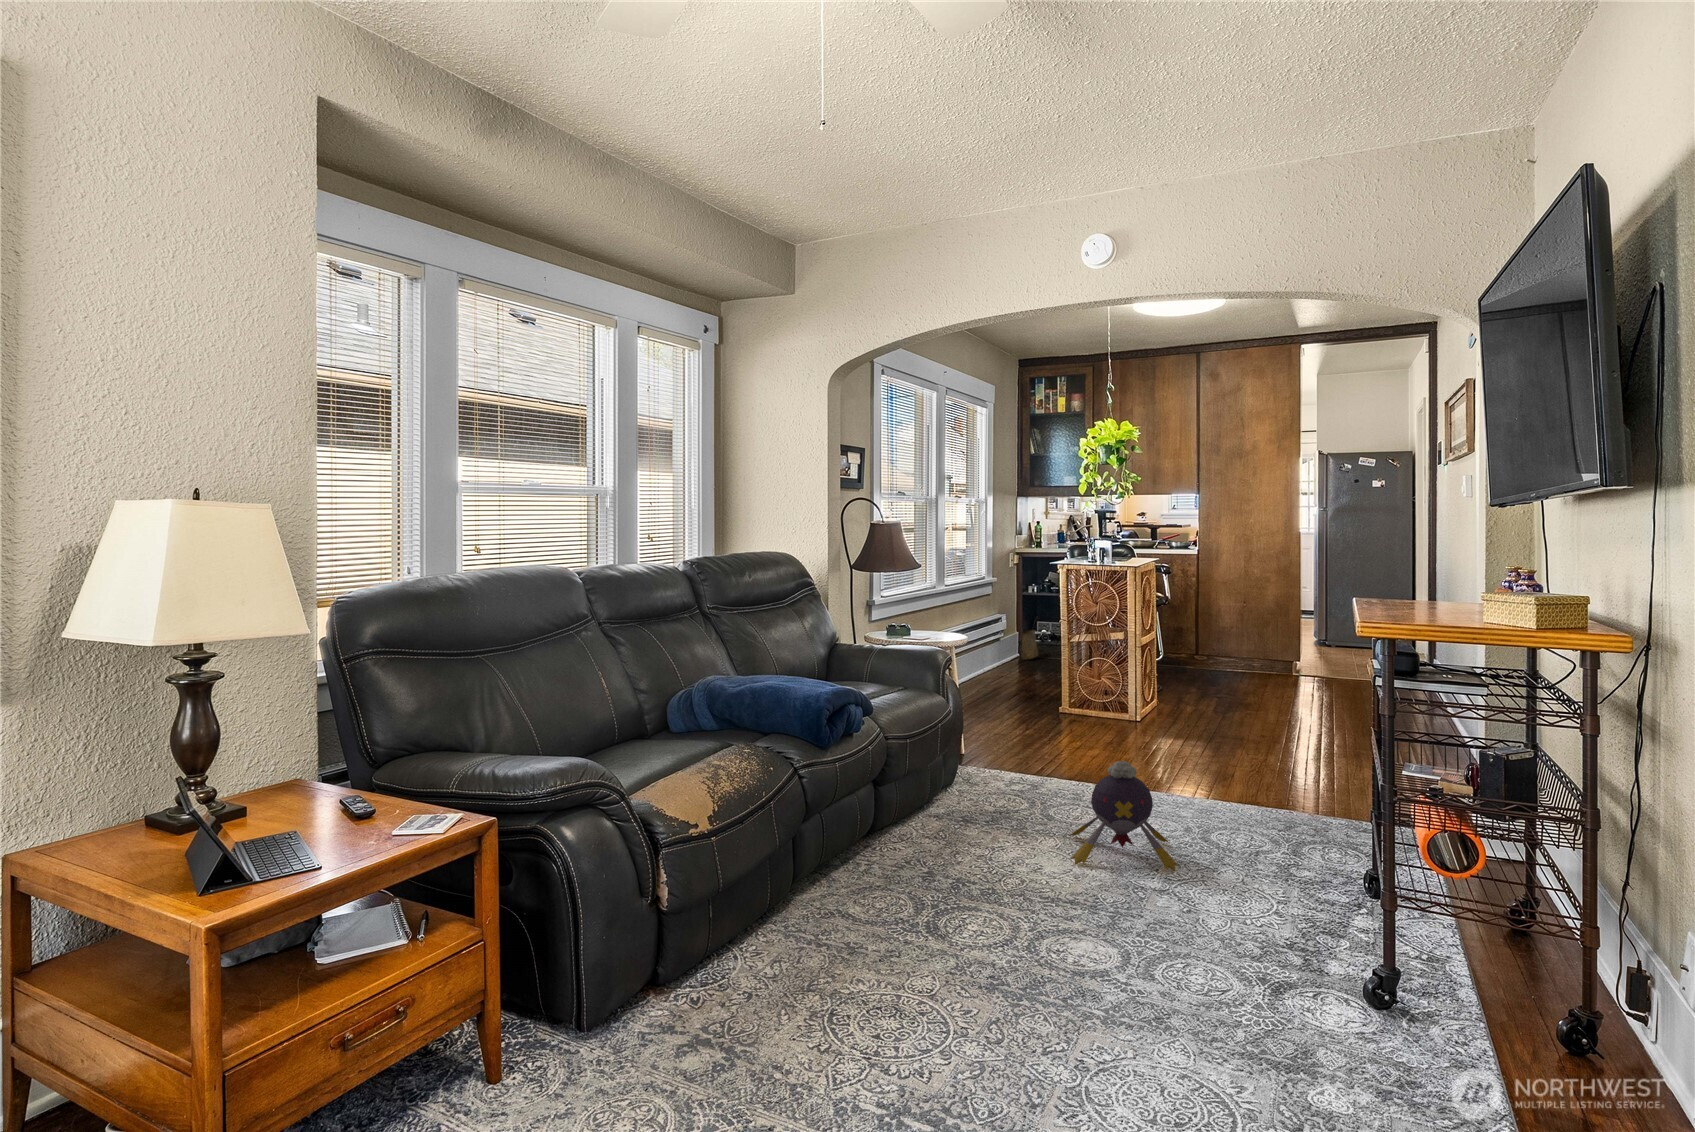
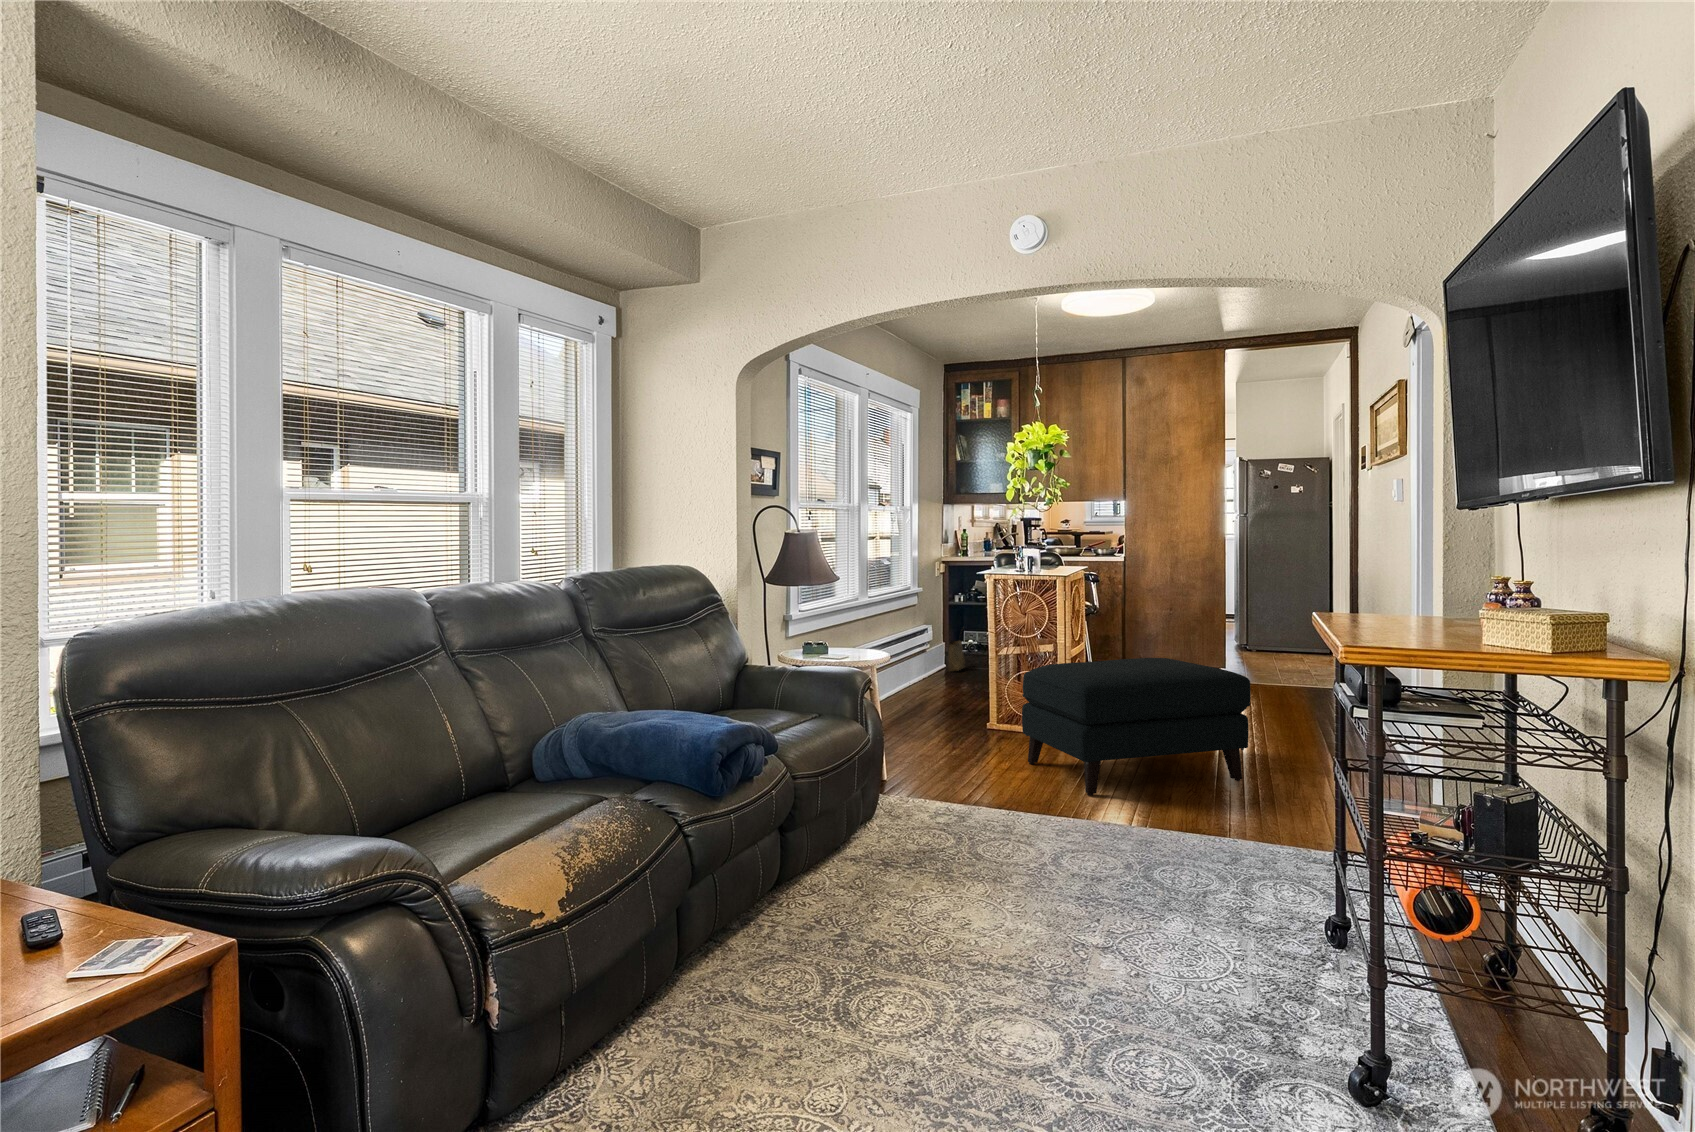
ottoman: none [1093,646,1312,771] -> present [1022,658,1251,796]
plush toy: present [1070,761,1179,871] -> none [999,797,1123,923]

